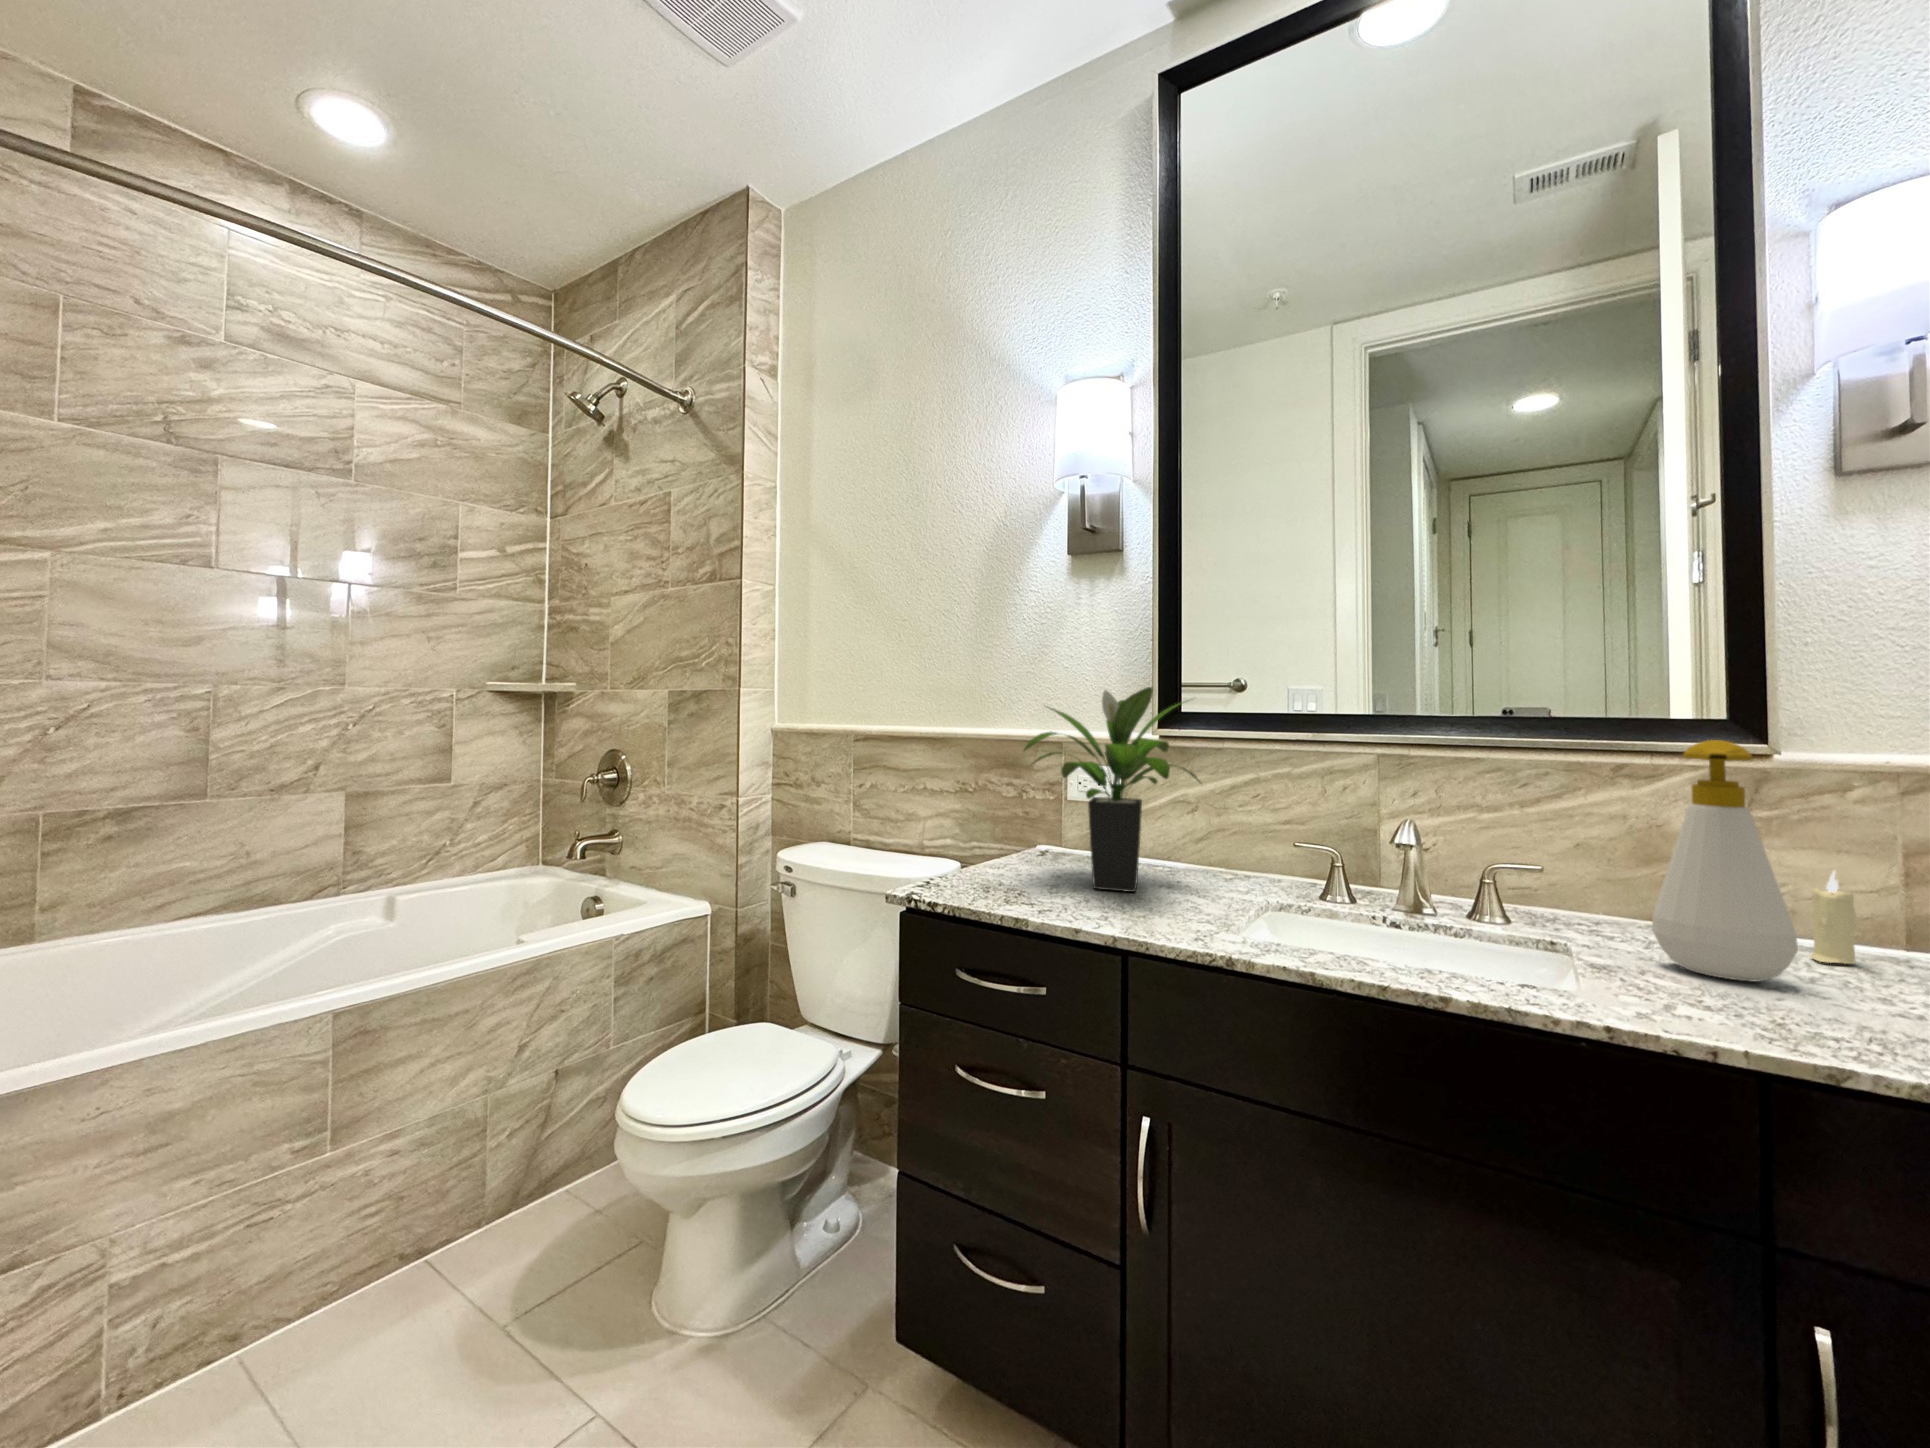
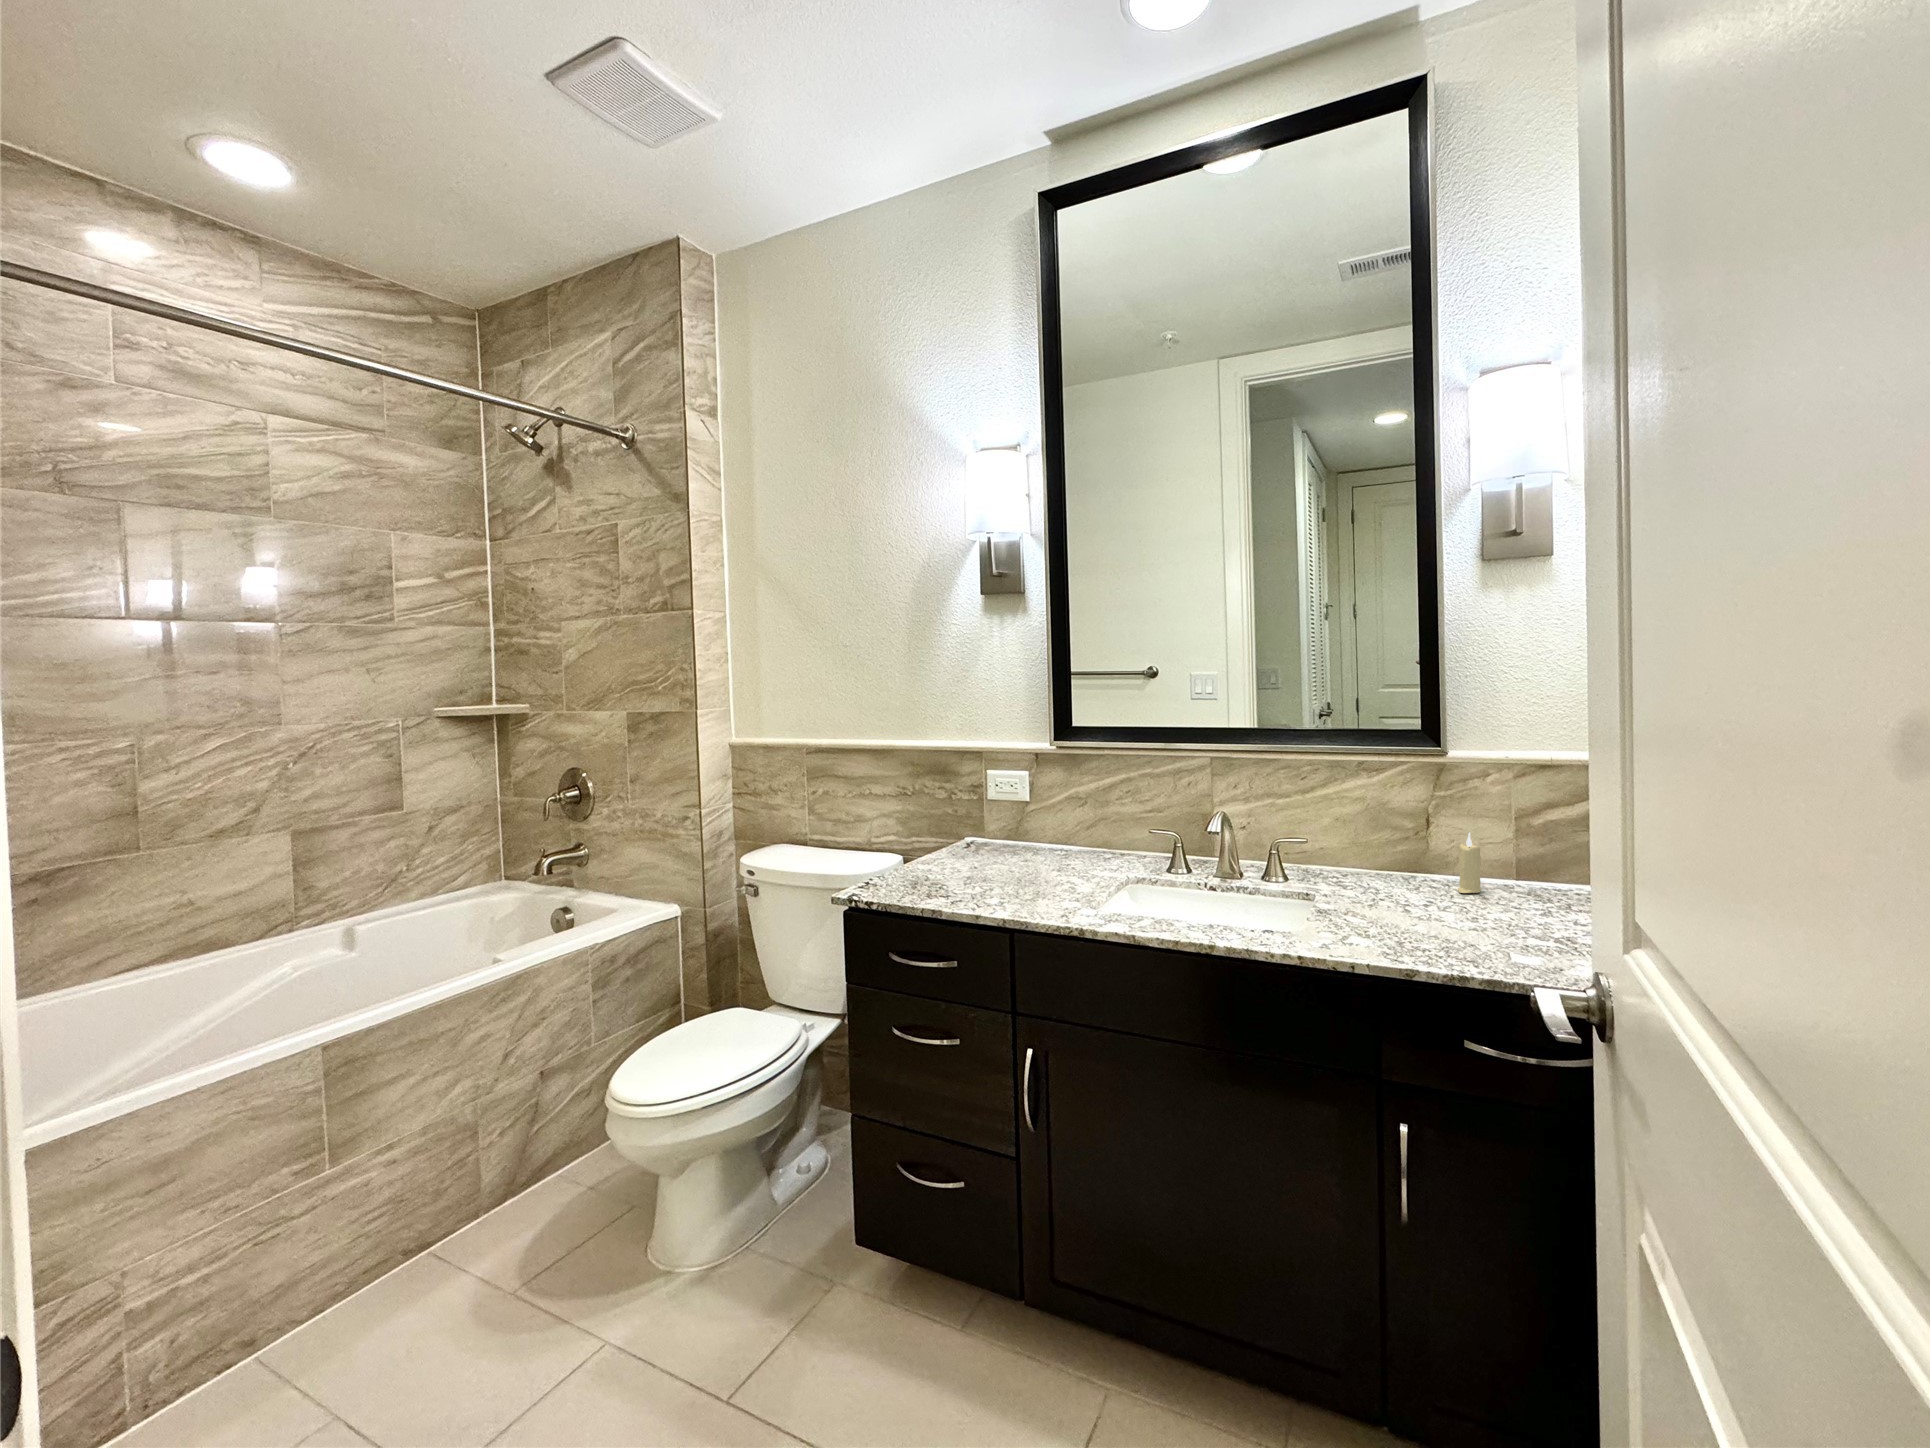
potted plant: present [1024,687,1200,892] -> none [940,721,1081,877]
soap bottle: present [1652,740,1798,982] -> none [1358,755,1433,913]

